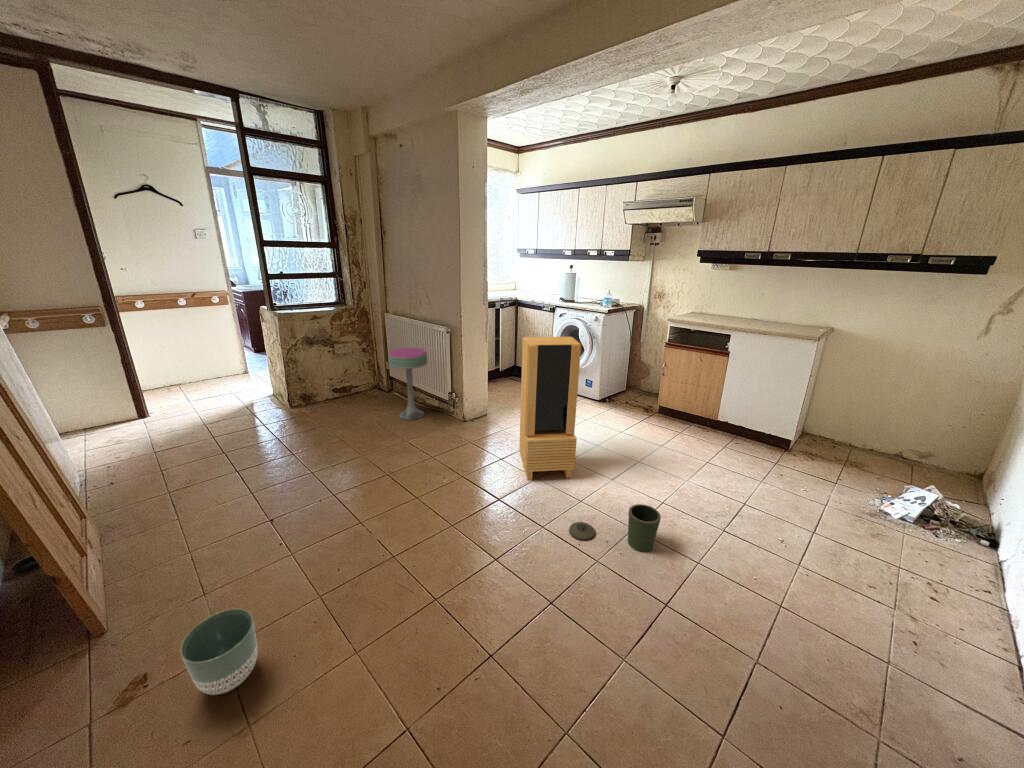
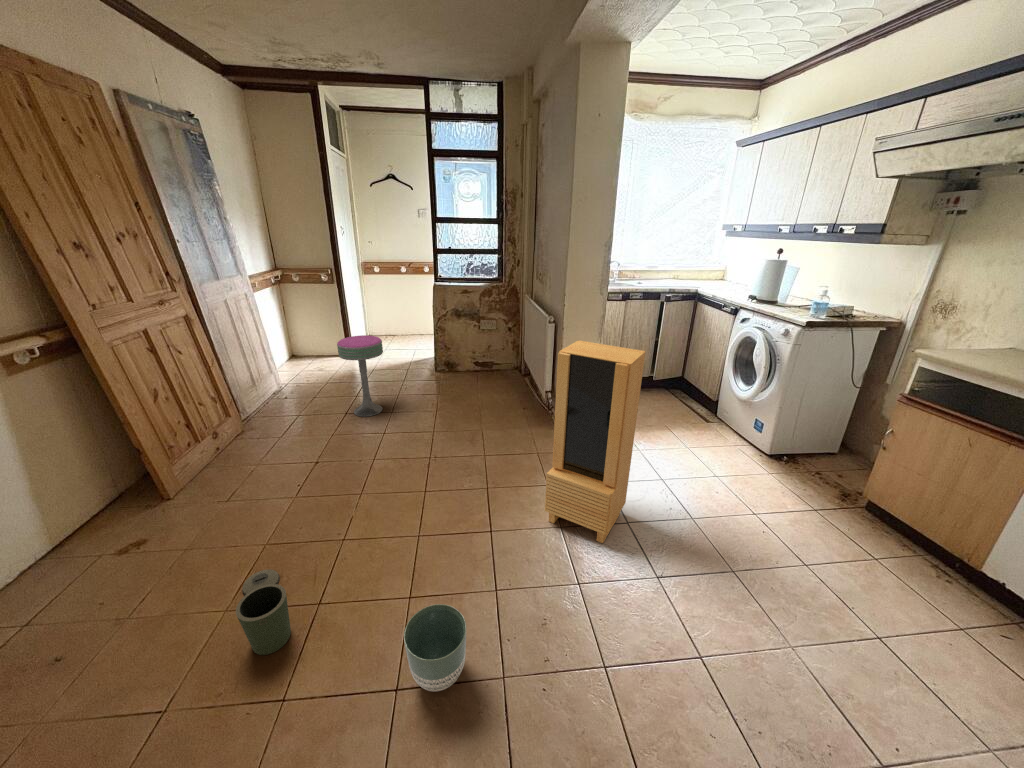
bar stool: present [388,348,427,420] -> present [337,335,383,417]
trash can: present [569,504,661,552] -> present [236,569,291,655]
planter: present [180,609,258,695] -> present [404,604,466,692]

